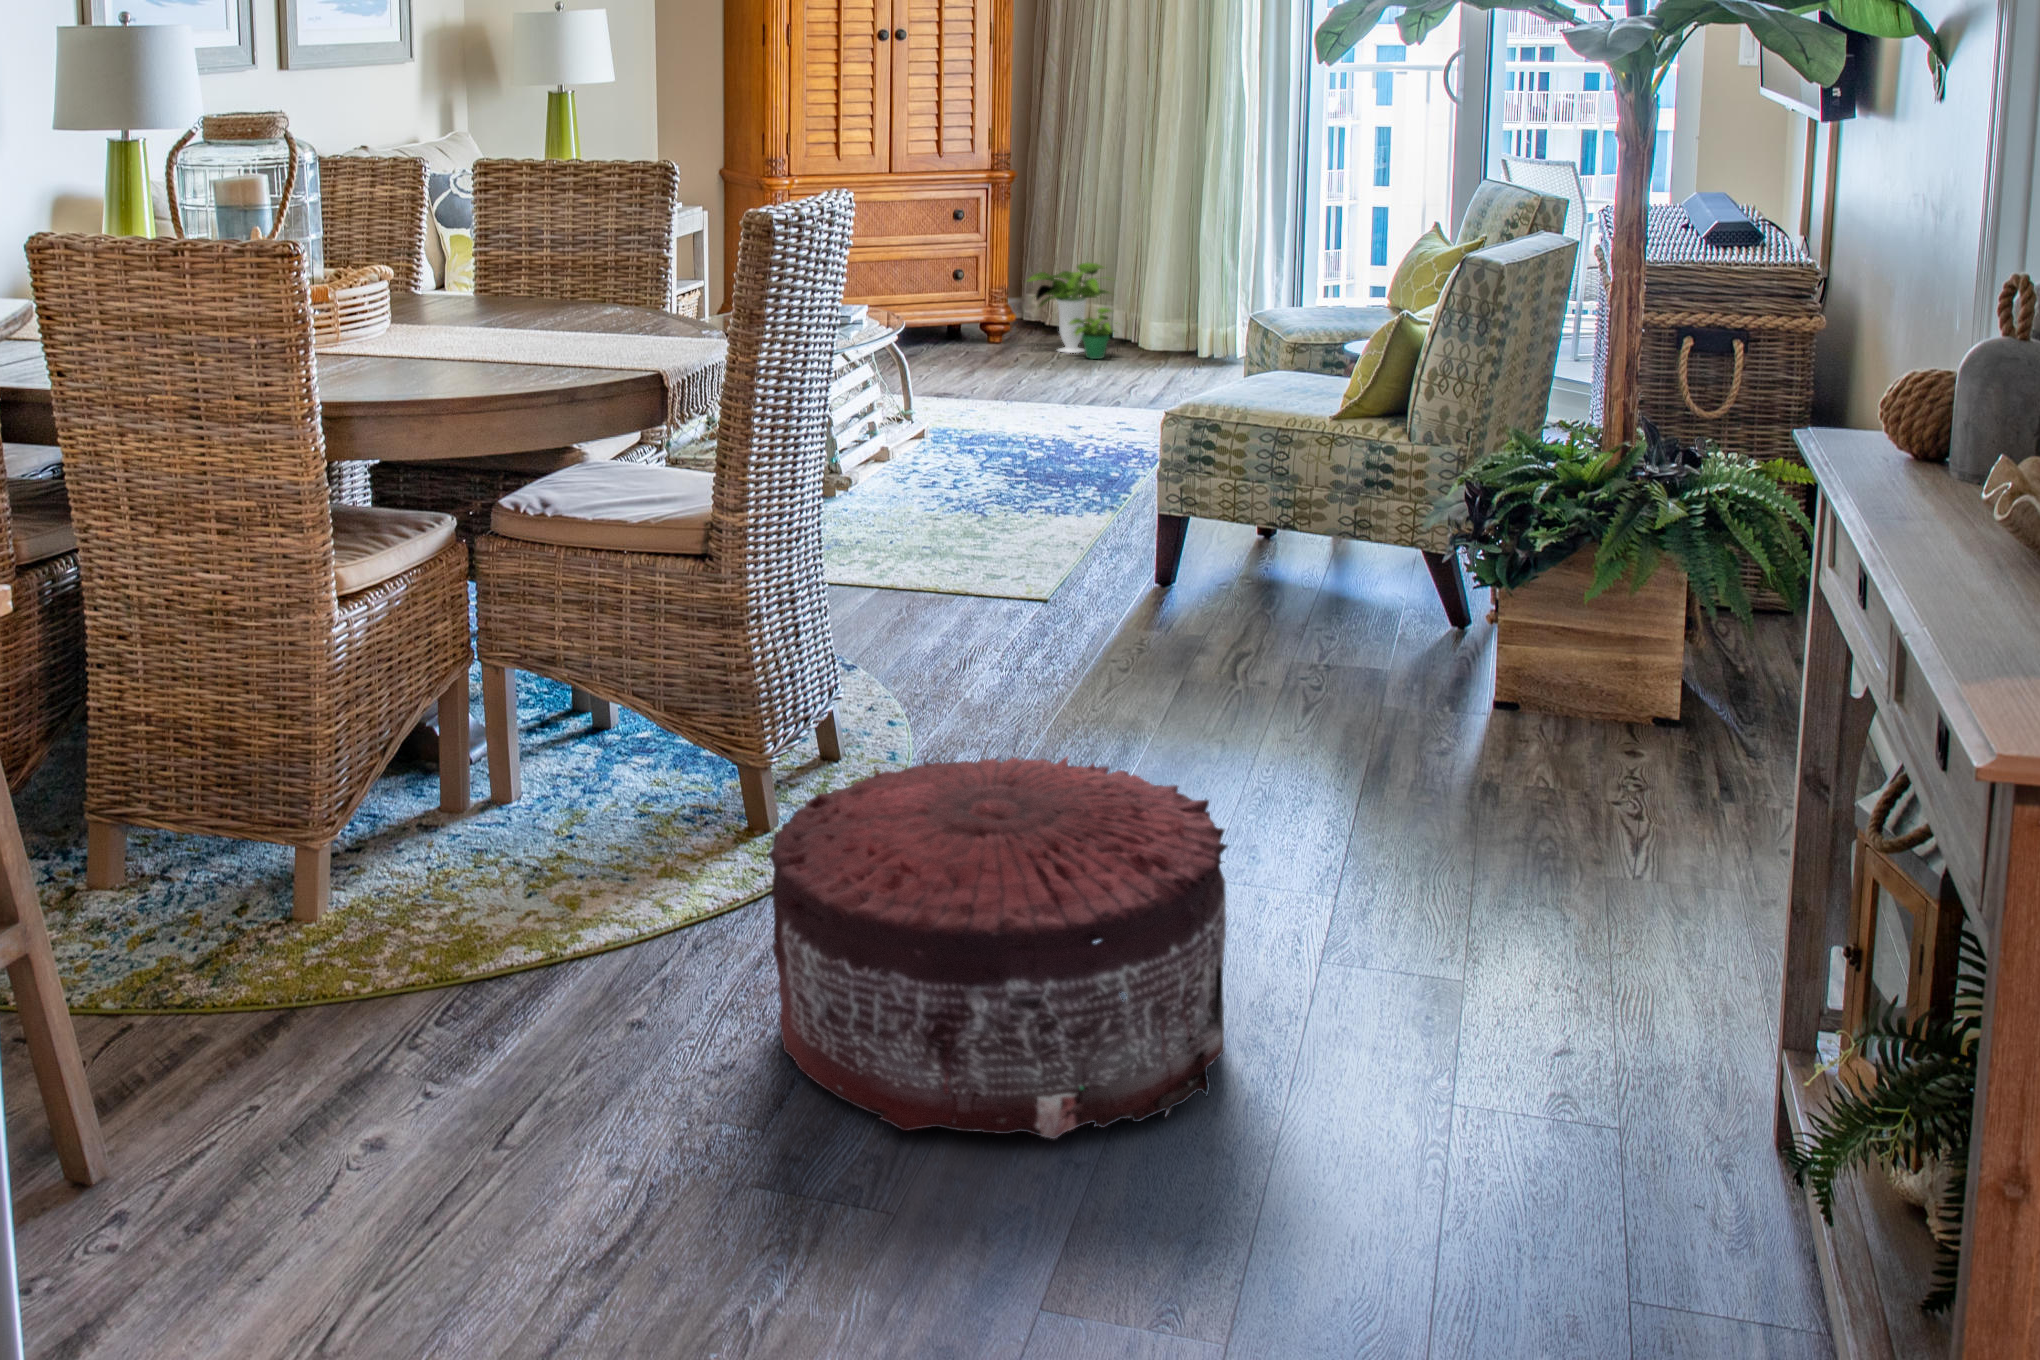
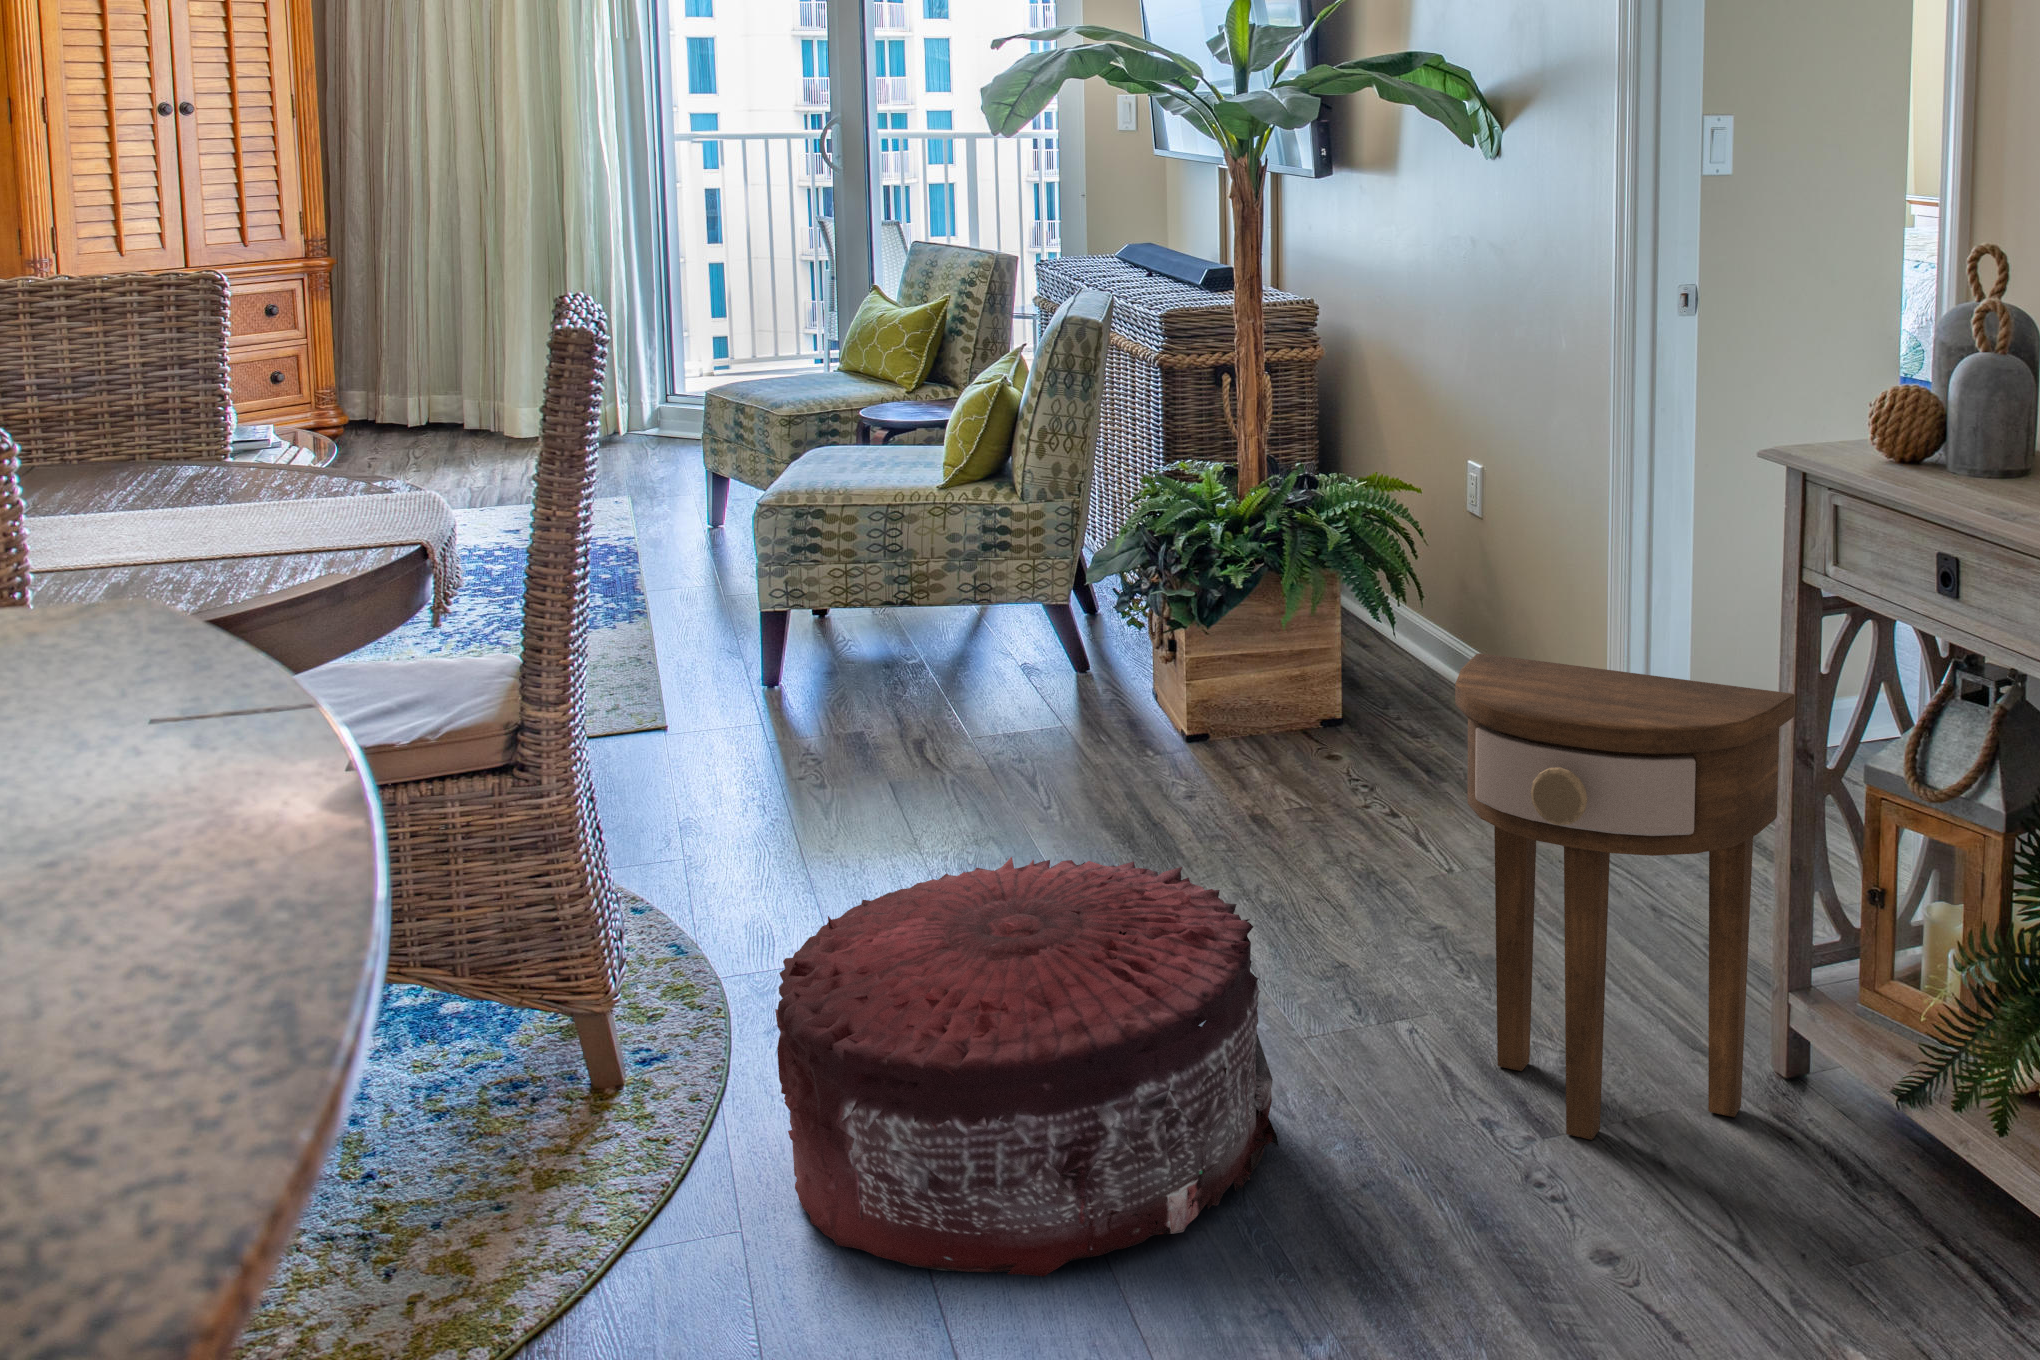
potted plant: present [1027,263,1117,359] -> none [366,356,492,460]
side table: none [1458,637,1852,1241] -> present [1455,653,1795,1140]

